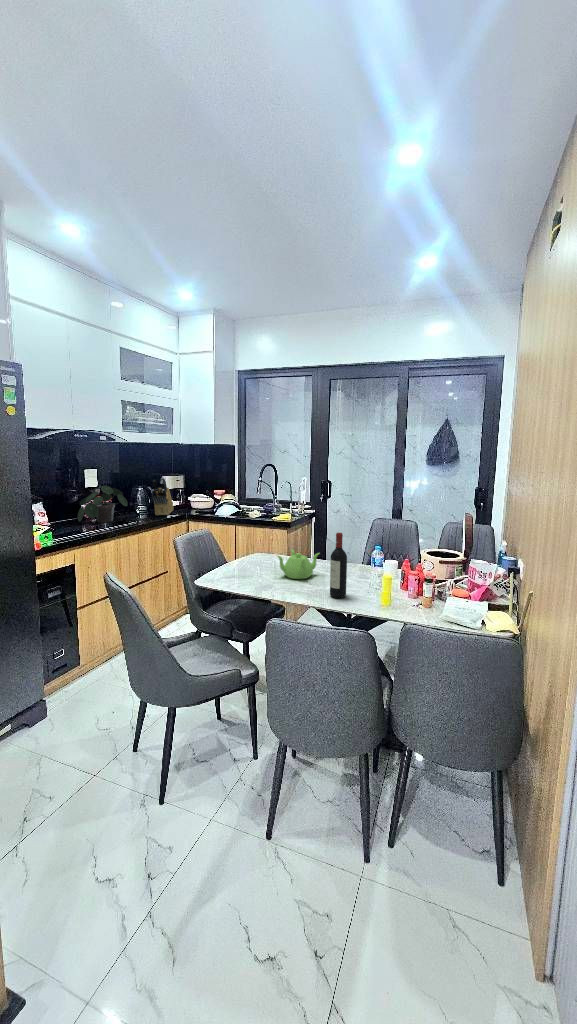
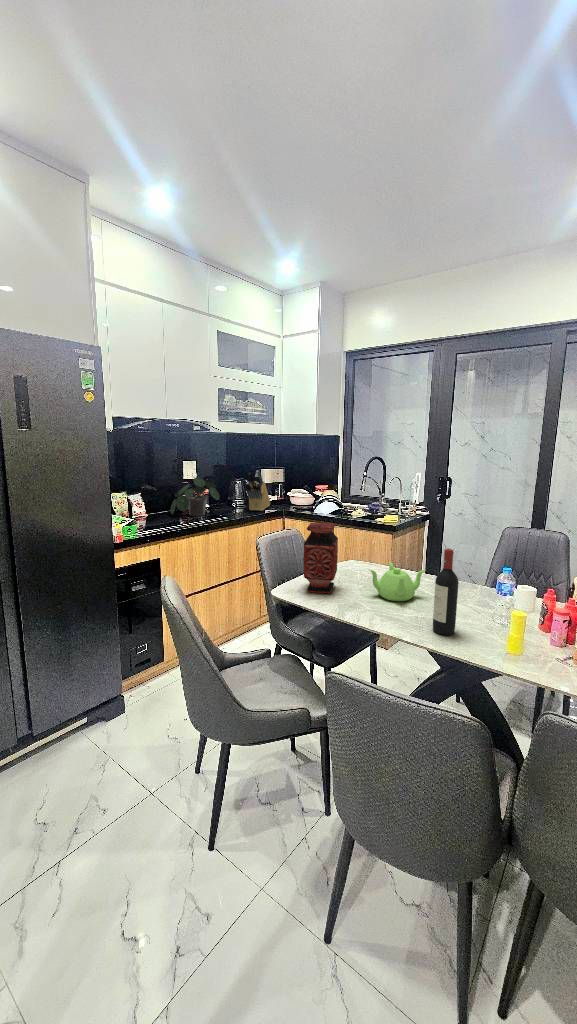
vase: none [222,520,249,579] -> present [304,522,338,594]

